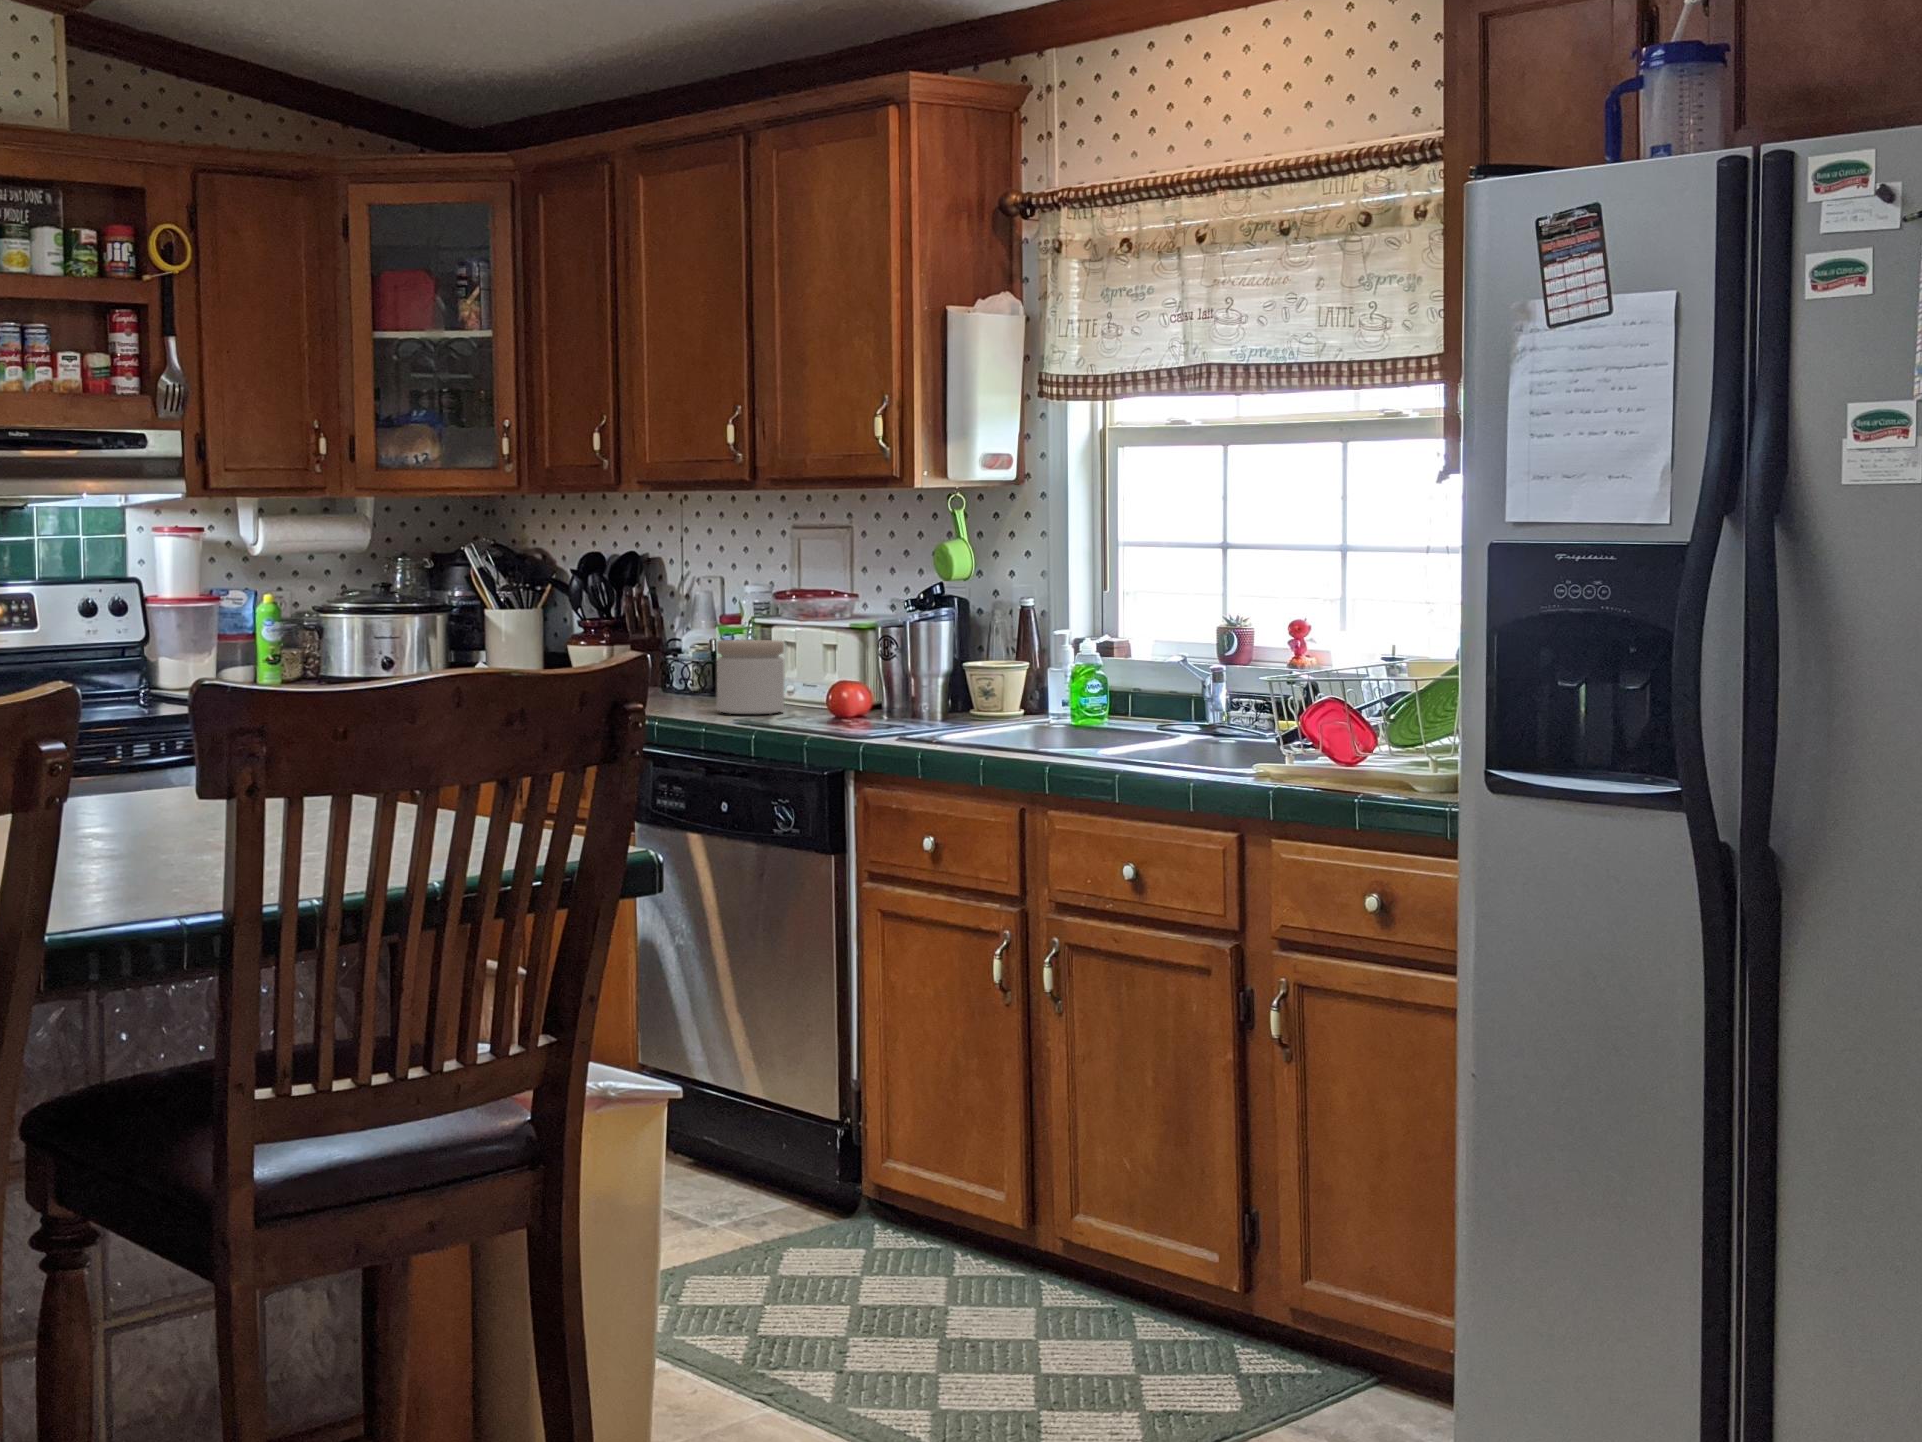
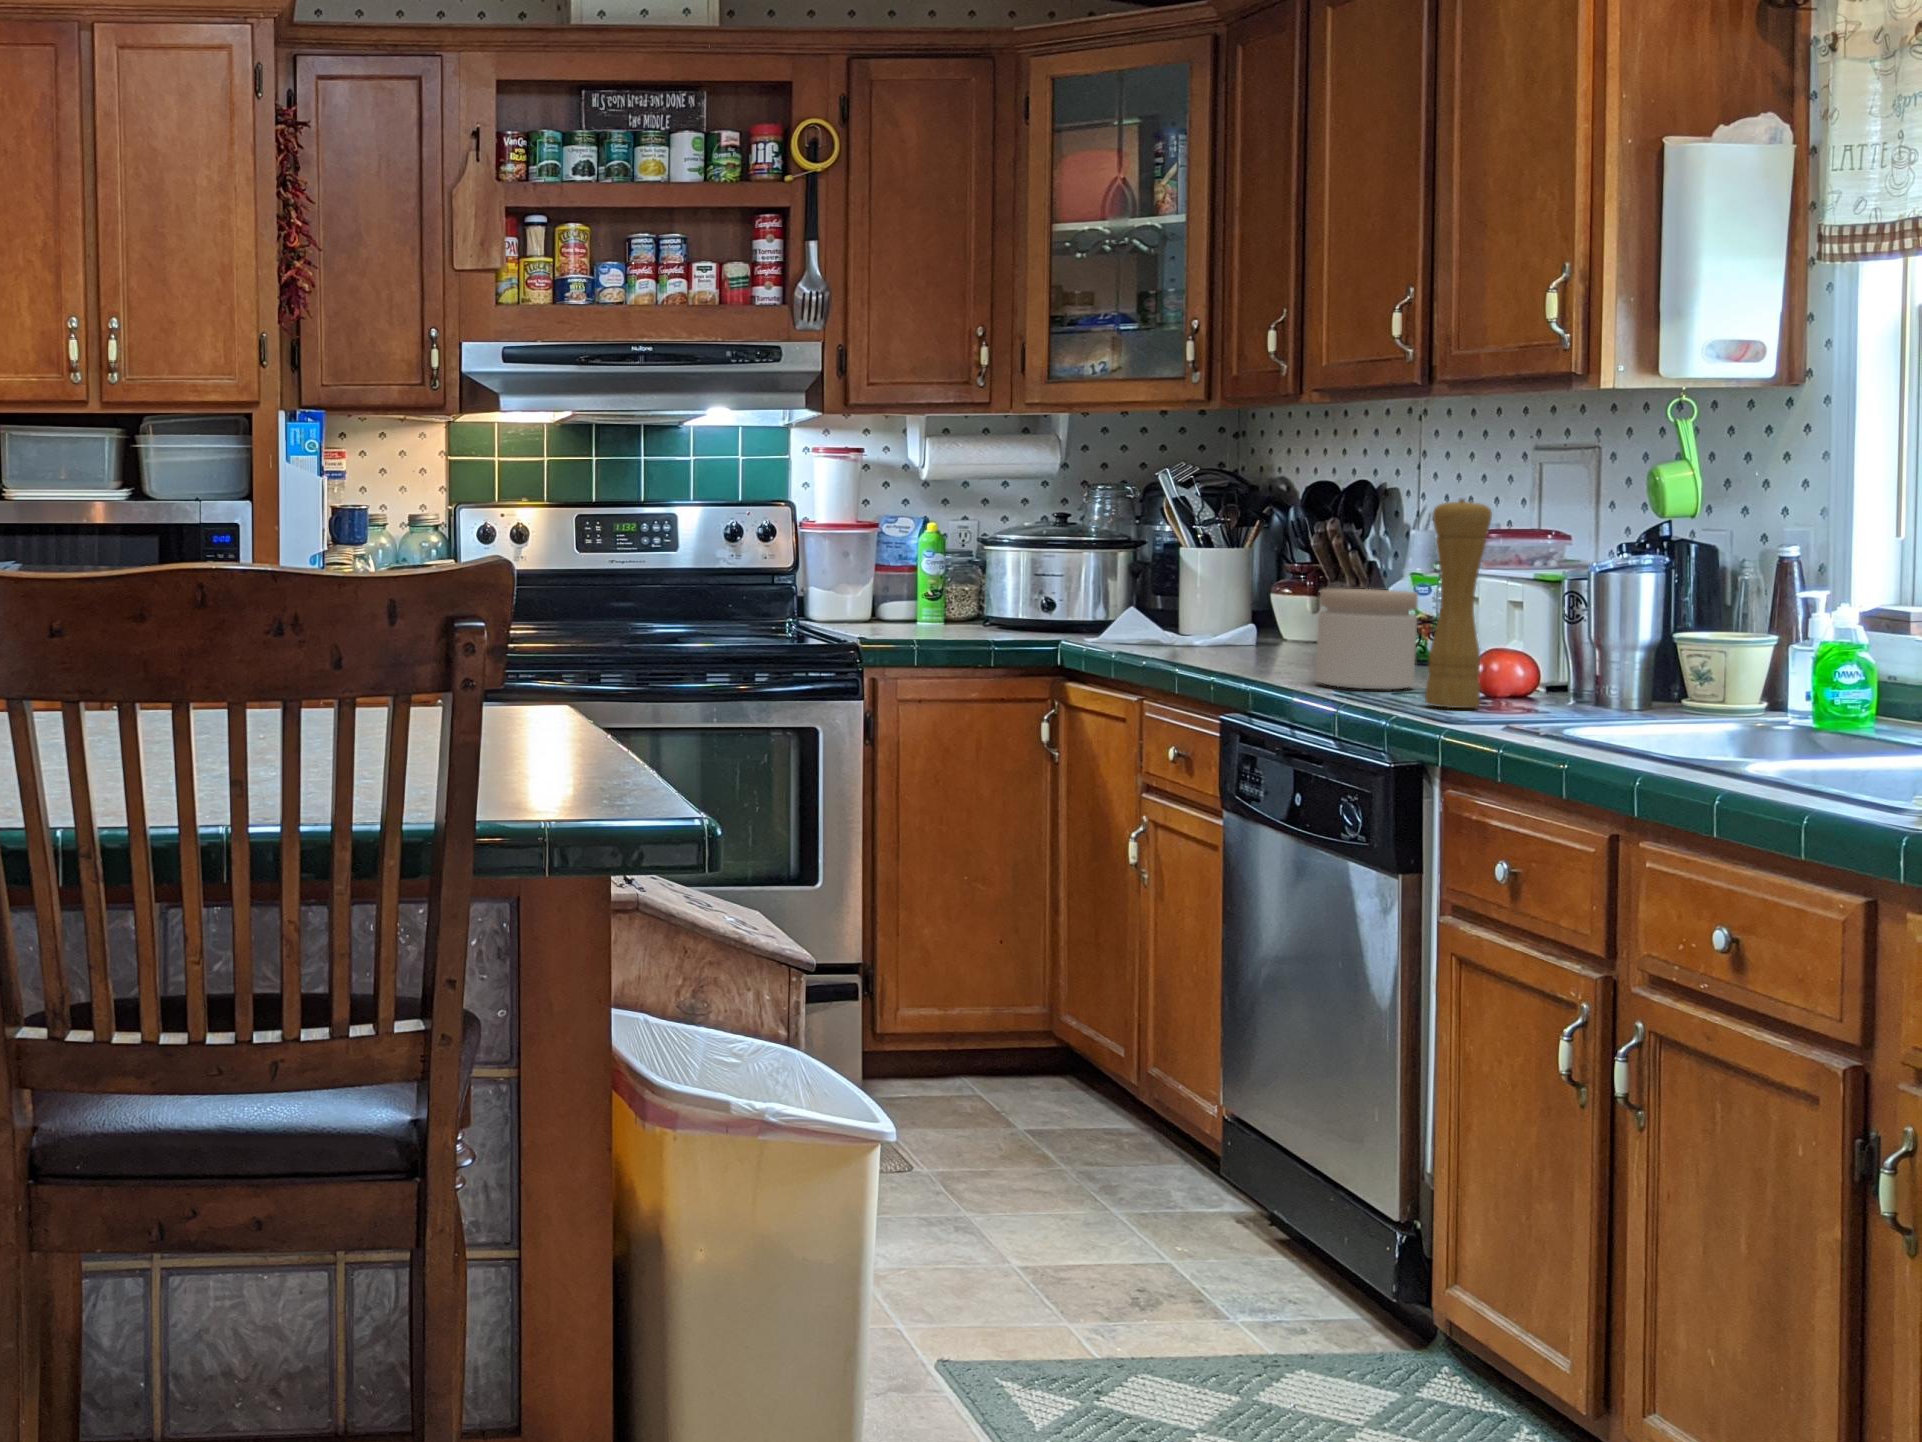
pepper mill: none [822,572,860,721] -> present [1425,499,1492,708]

